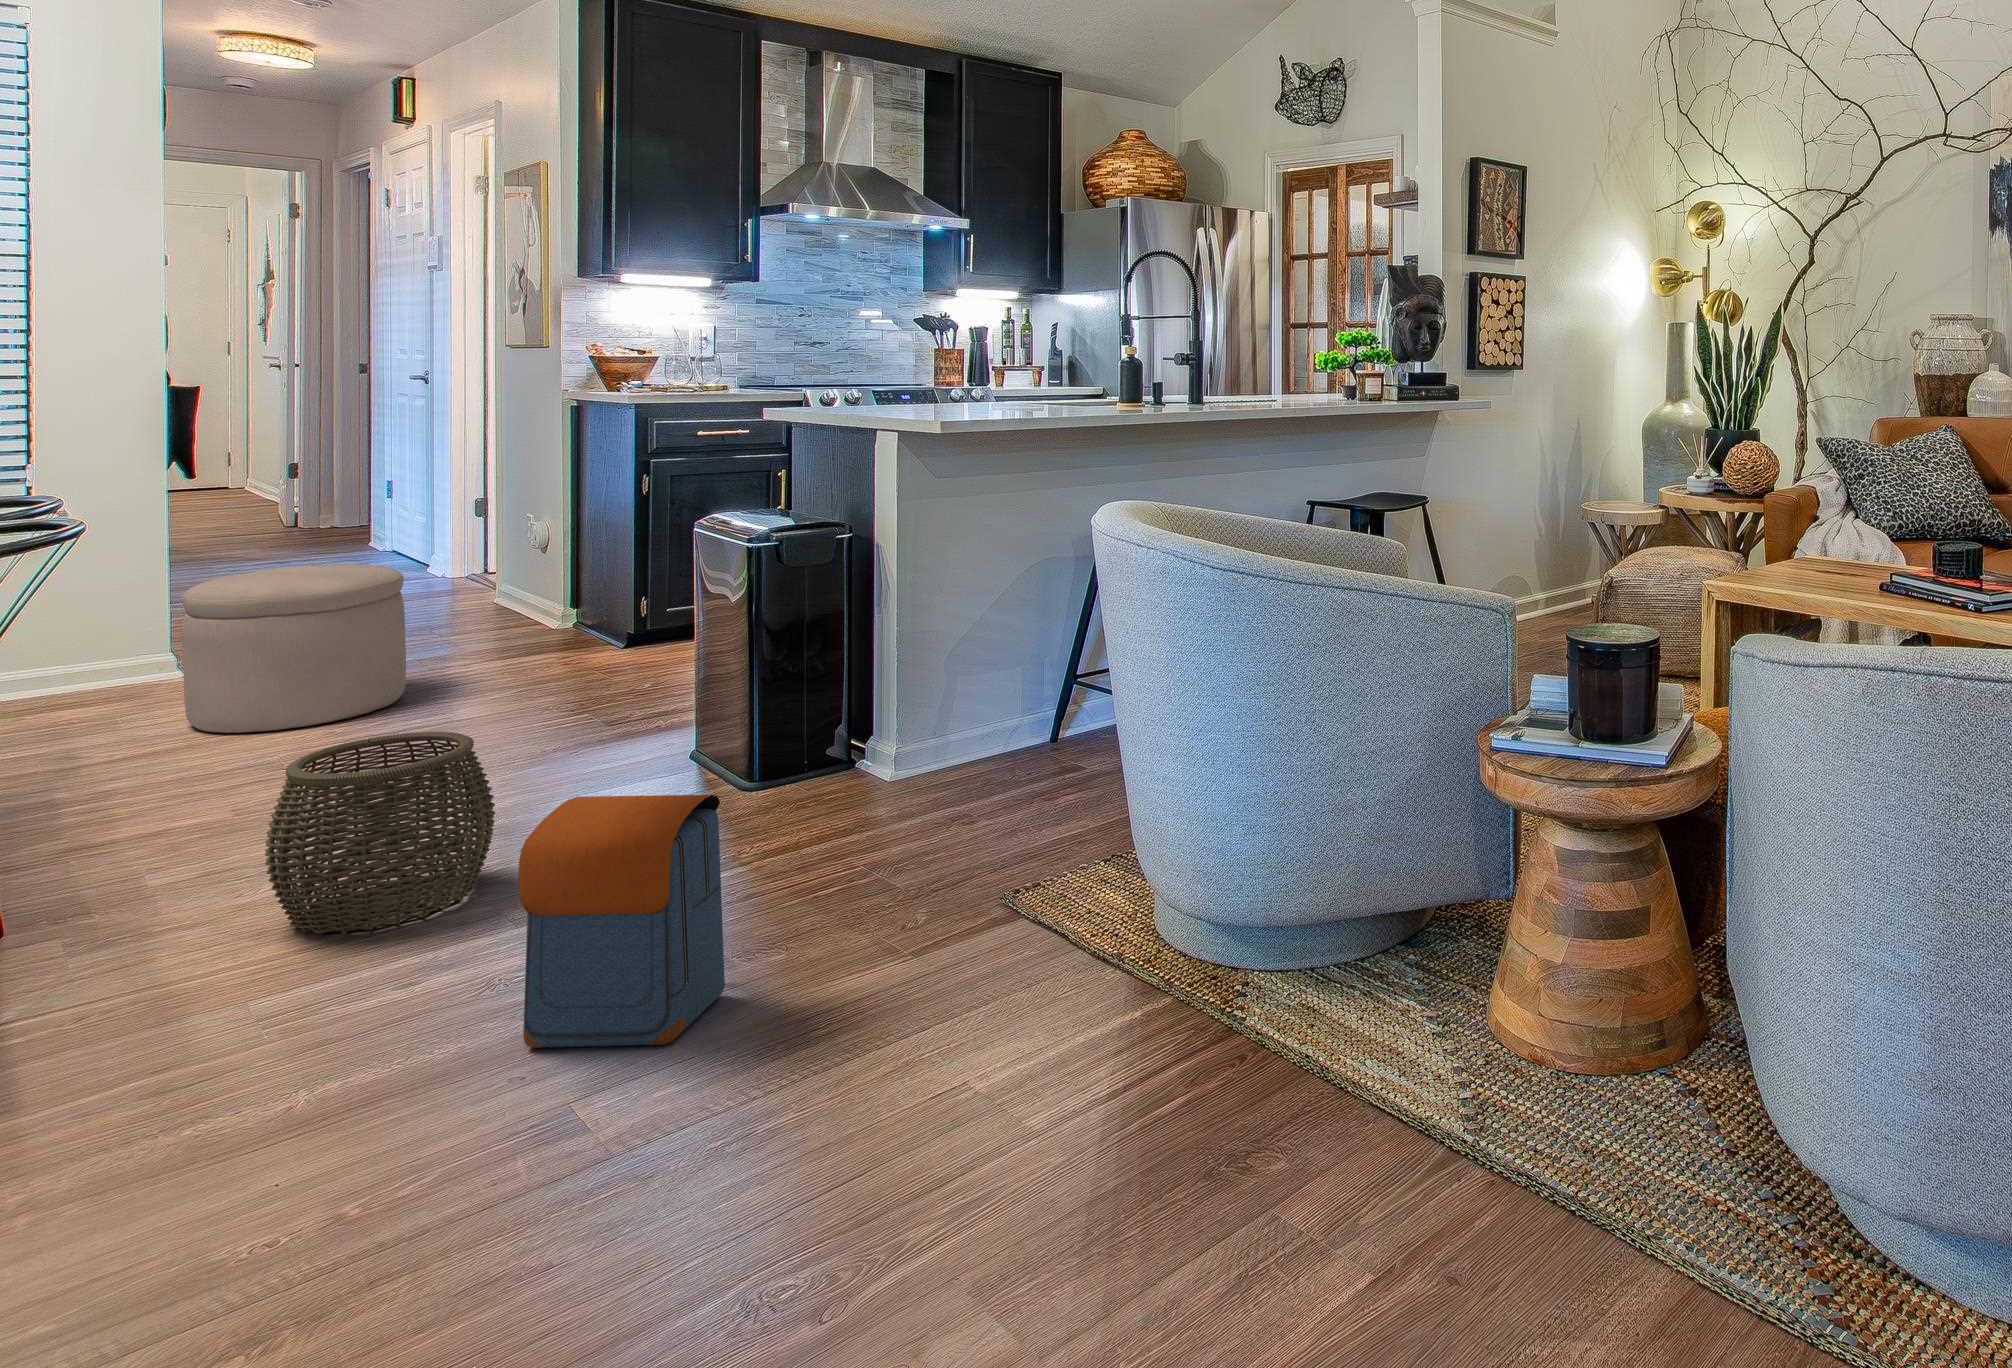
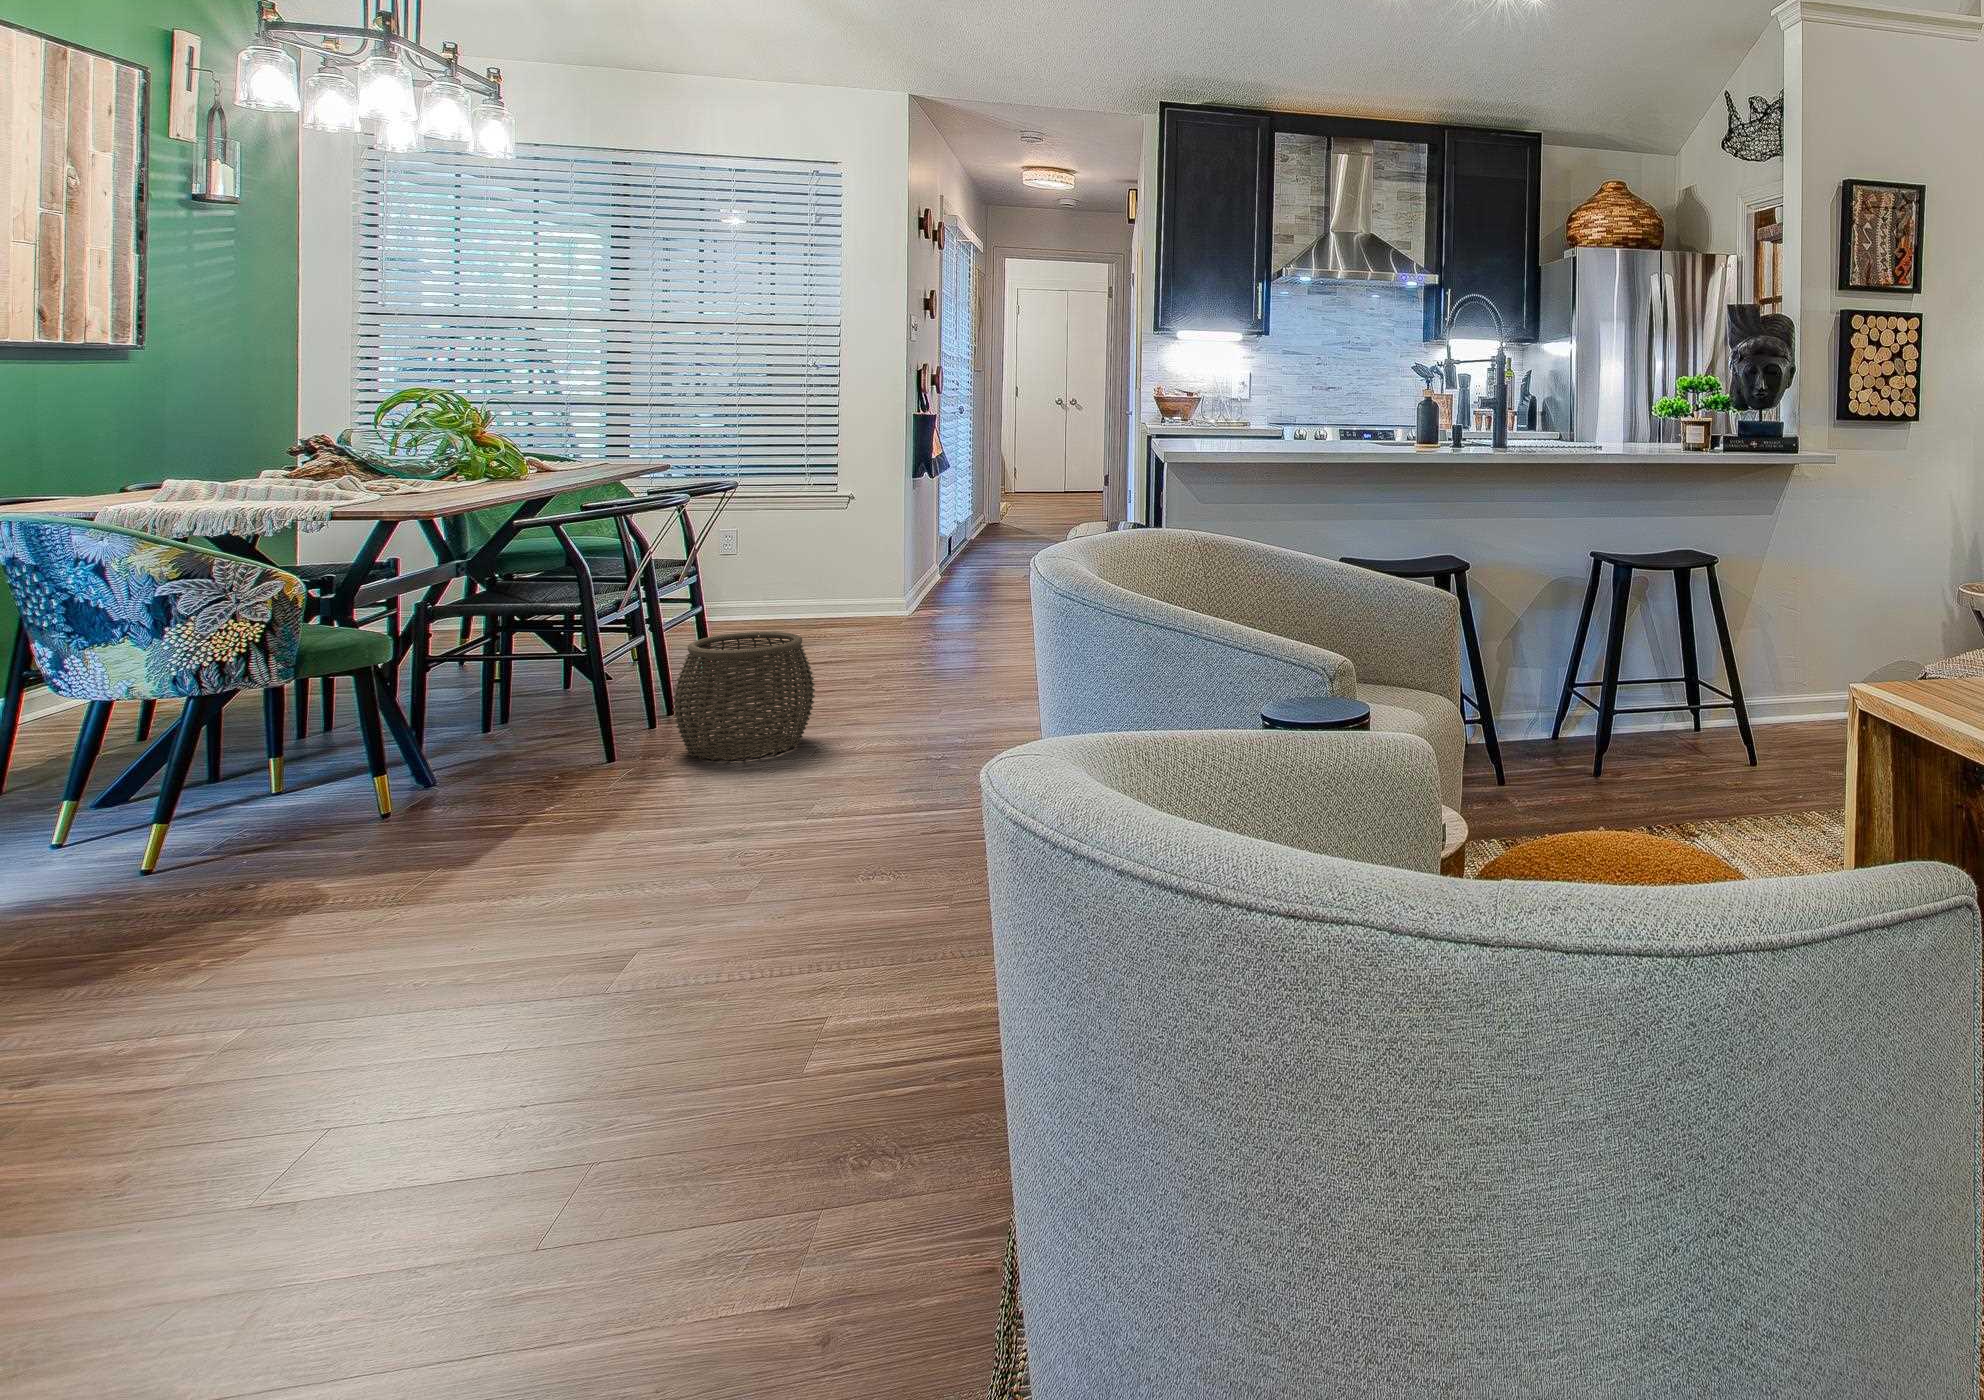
ottoman: present [182,564,406,733] -> none [853,526,979,635]
backpack: present [518,795,725,1048] -> none [639,680,786,872]

